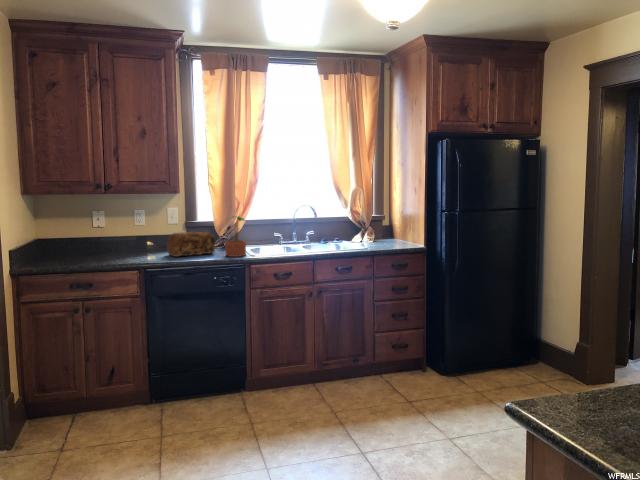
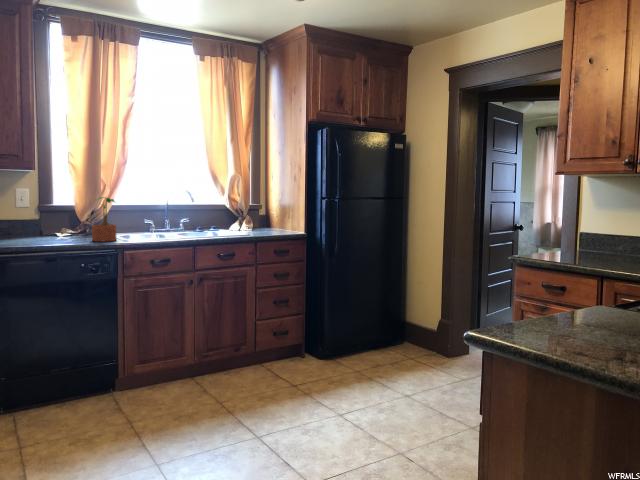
bread loaf: present [167,232,215,257] -> none [18,214,79,242]

